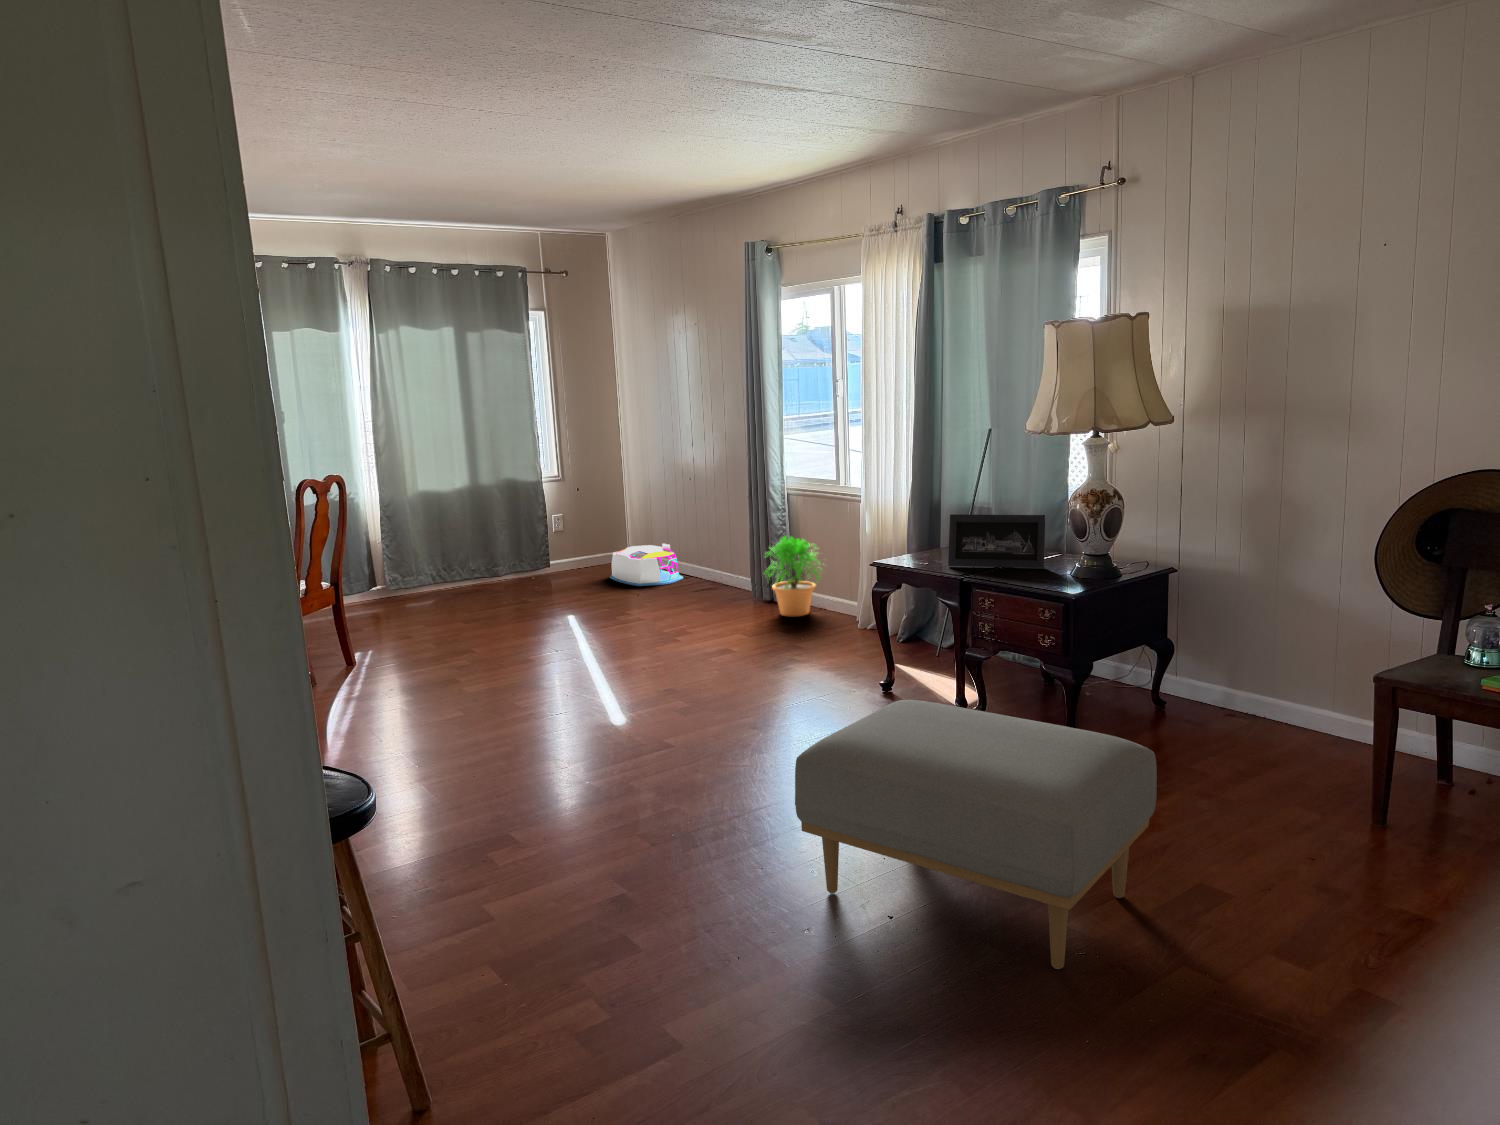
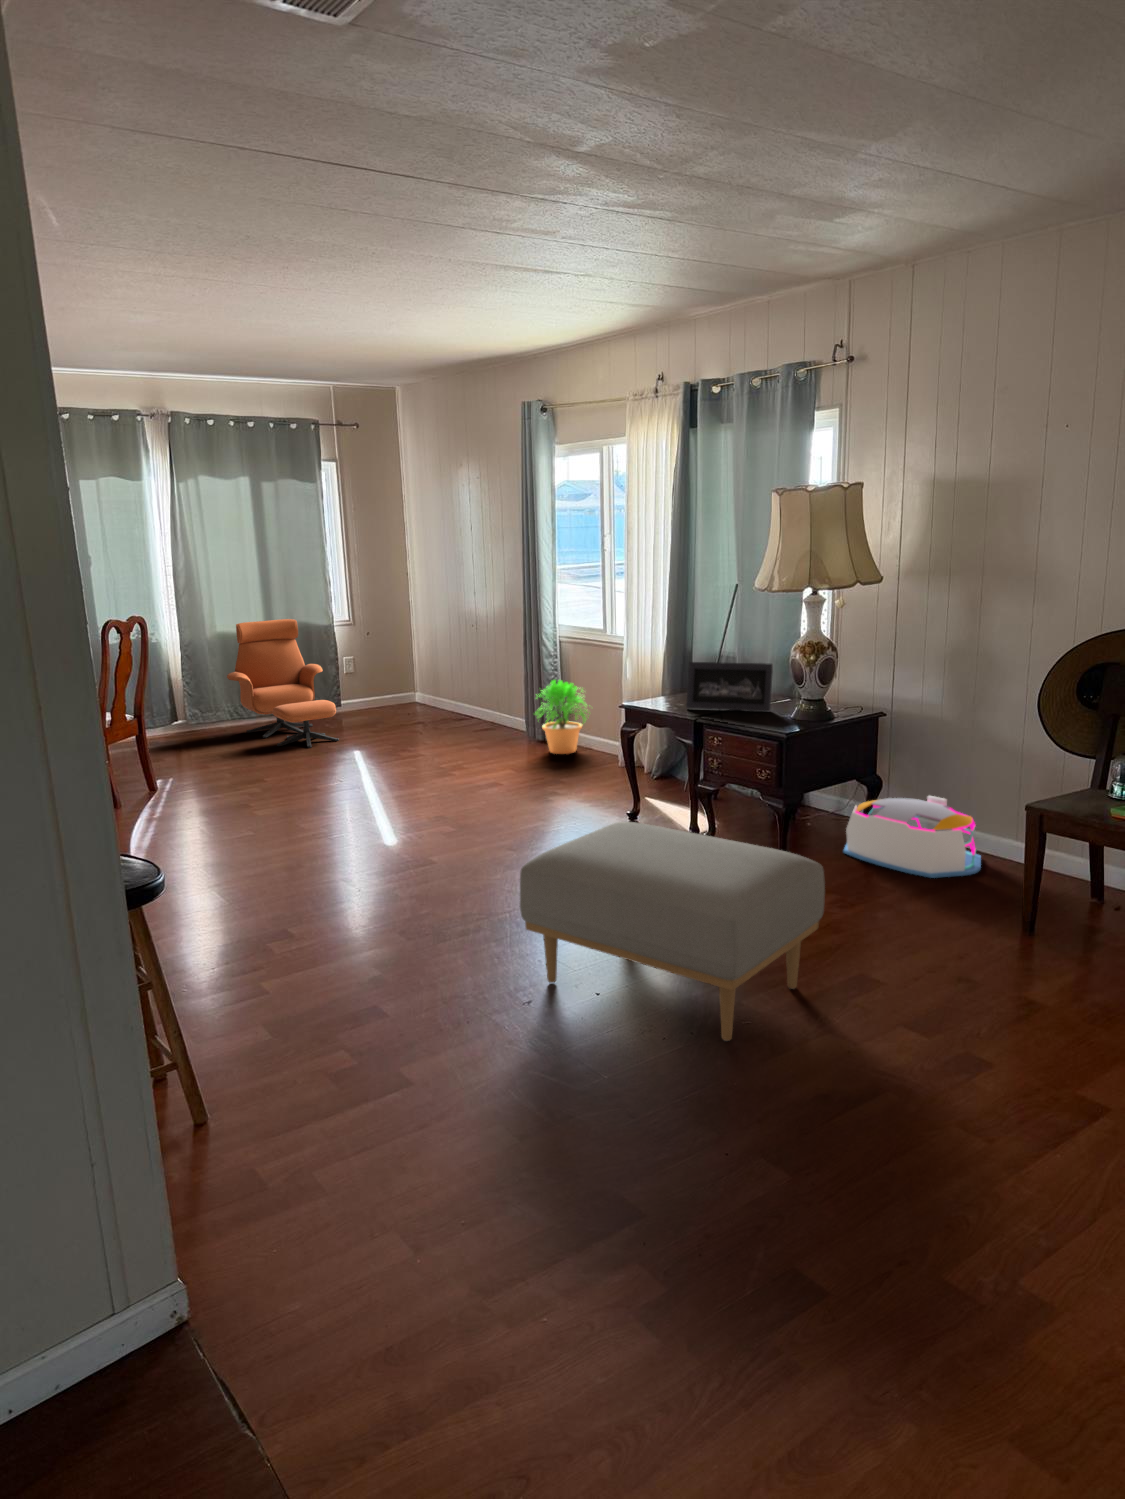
lounge chair: none [429,476,550,613] -> present [227,619,339,748]
storage bin: present [610,544,683,586] -> present [843,796,981,878]

